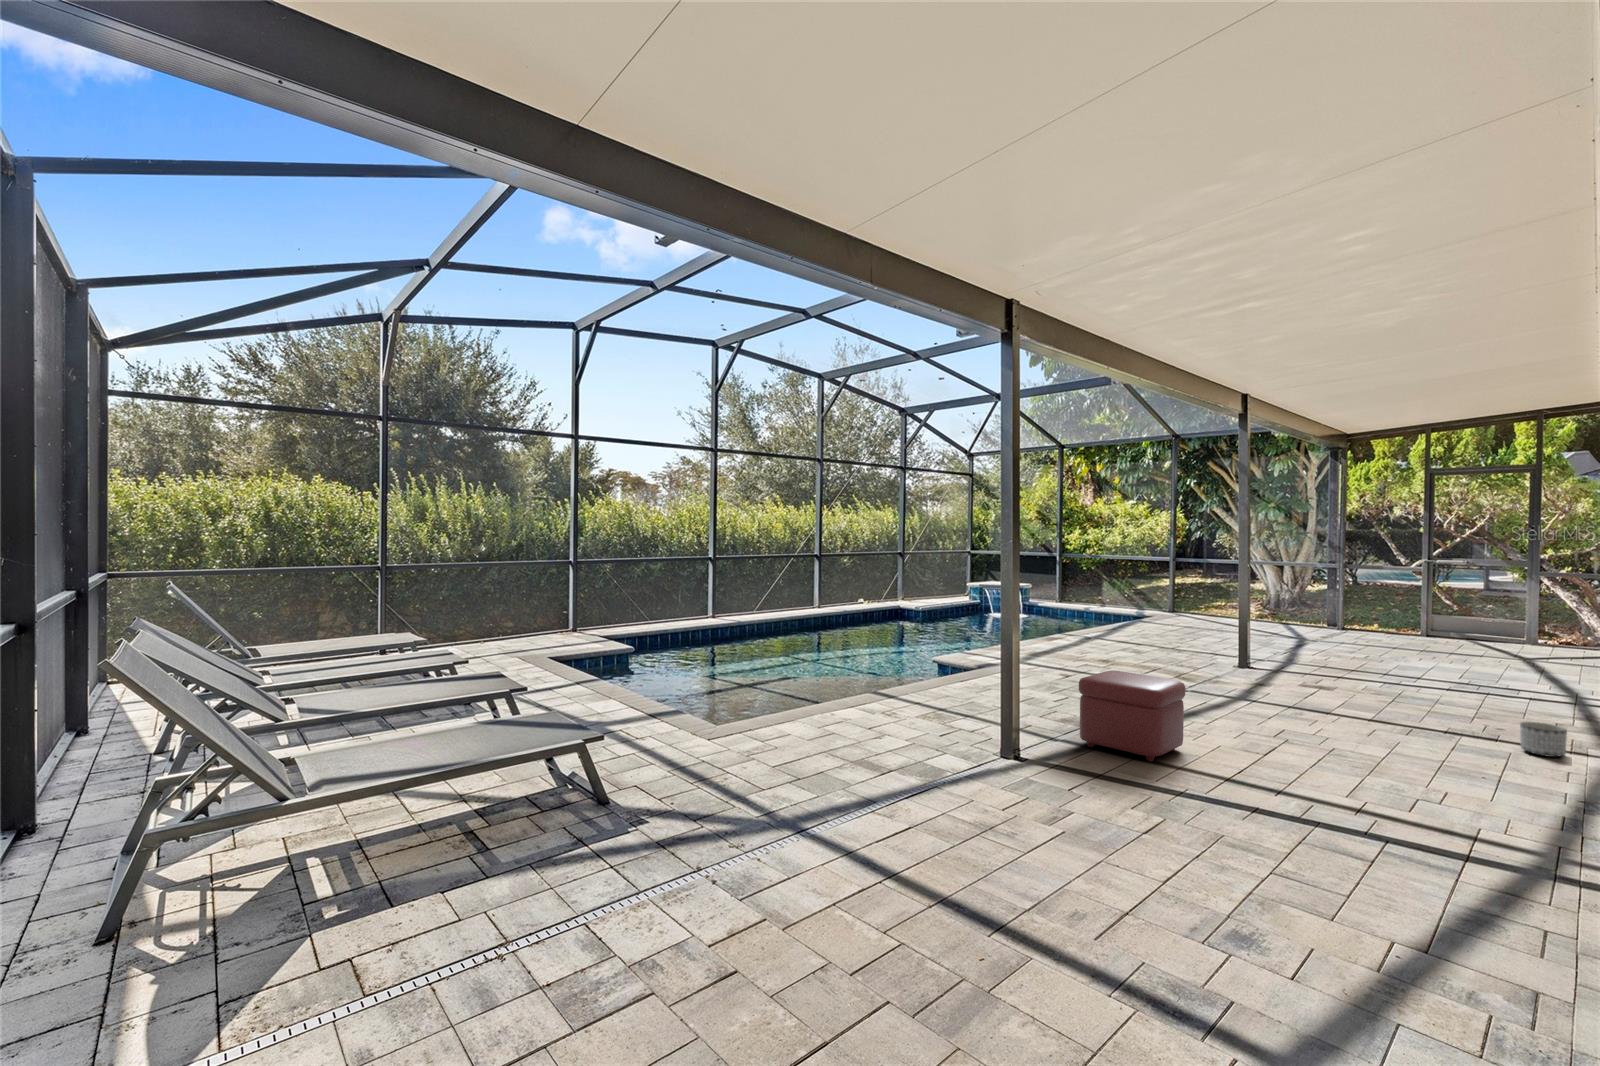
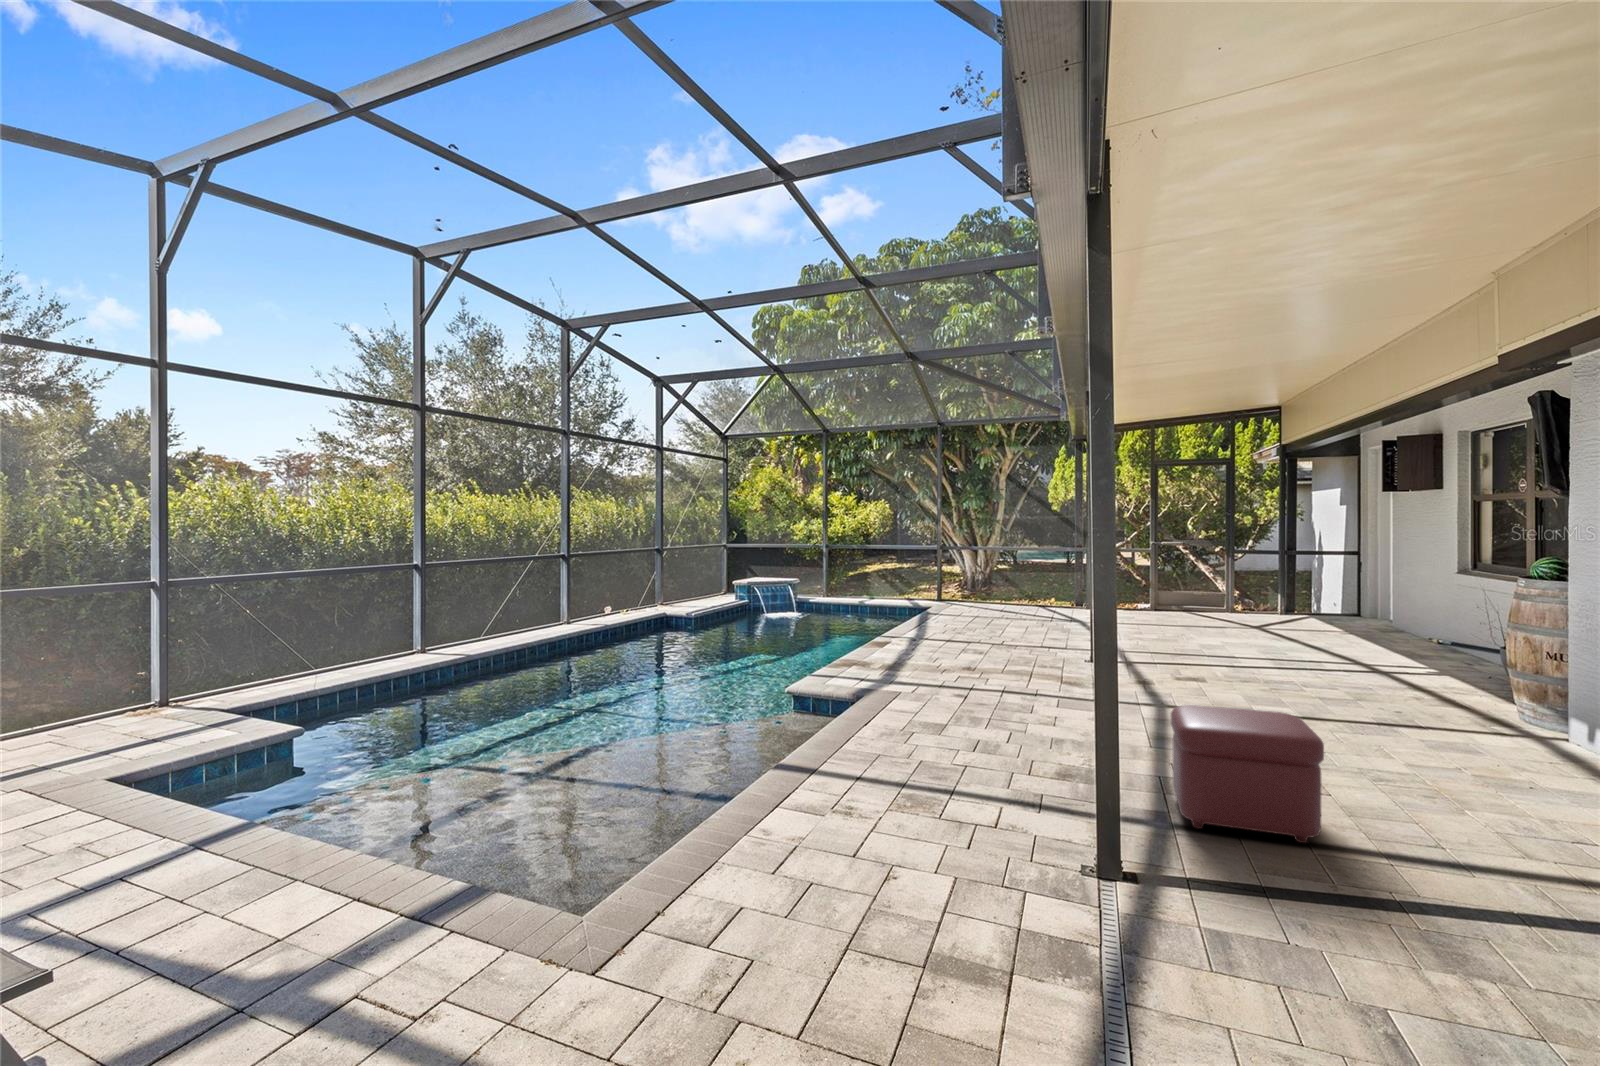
planter: present [1520,722,1567,757] -> none [1511,707,1561,744]

